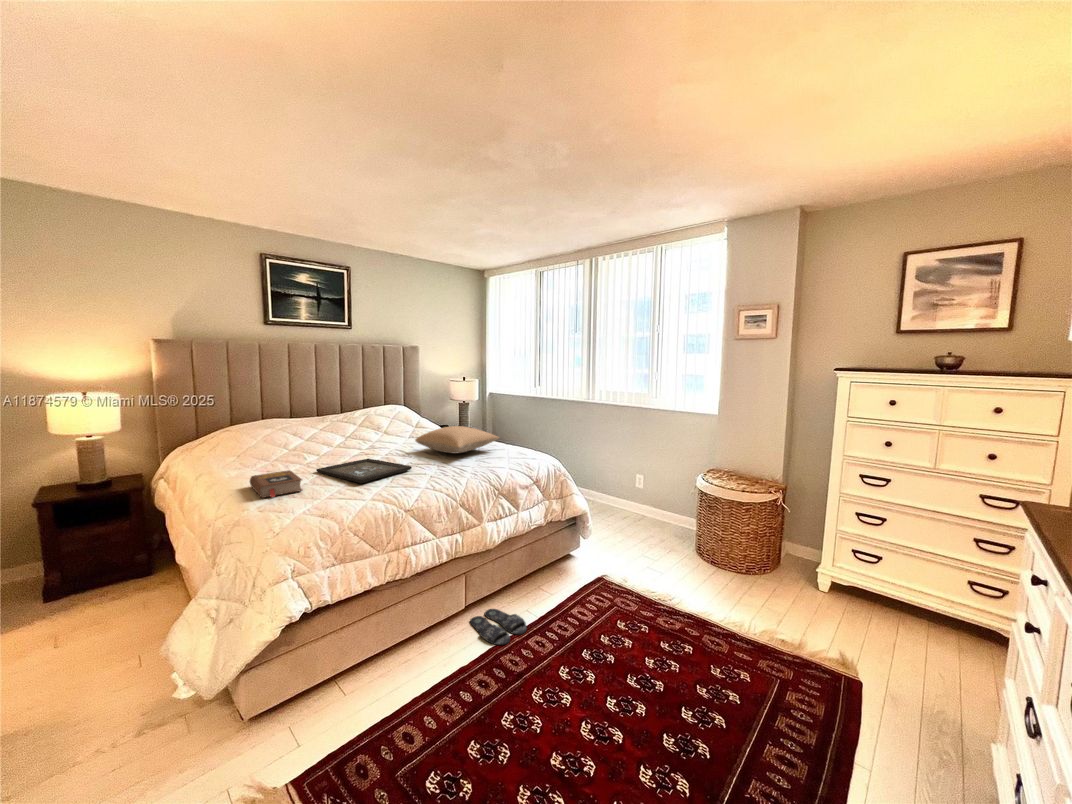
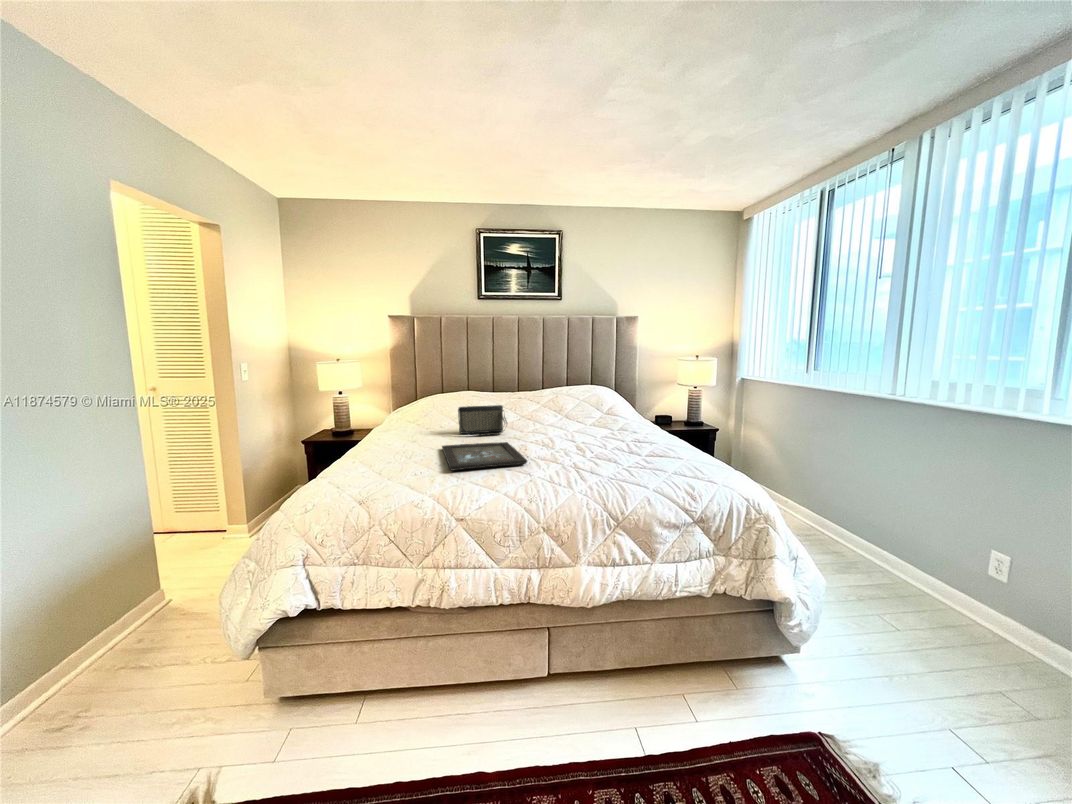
pillow: present [415,426,499,453] -> none [568,415,678,452]
handbag: none [306,429,355,458] -> present [458,405,507,436]
book: present [250,470,302,498] -> none [354,443,410,469]
slippers: present [470,609,527,645] -> none [534,695,613,777]

